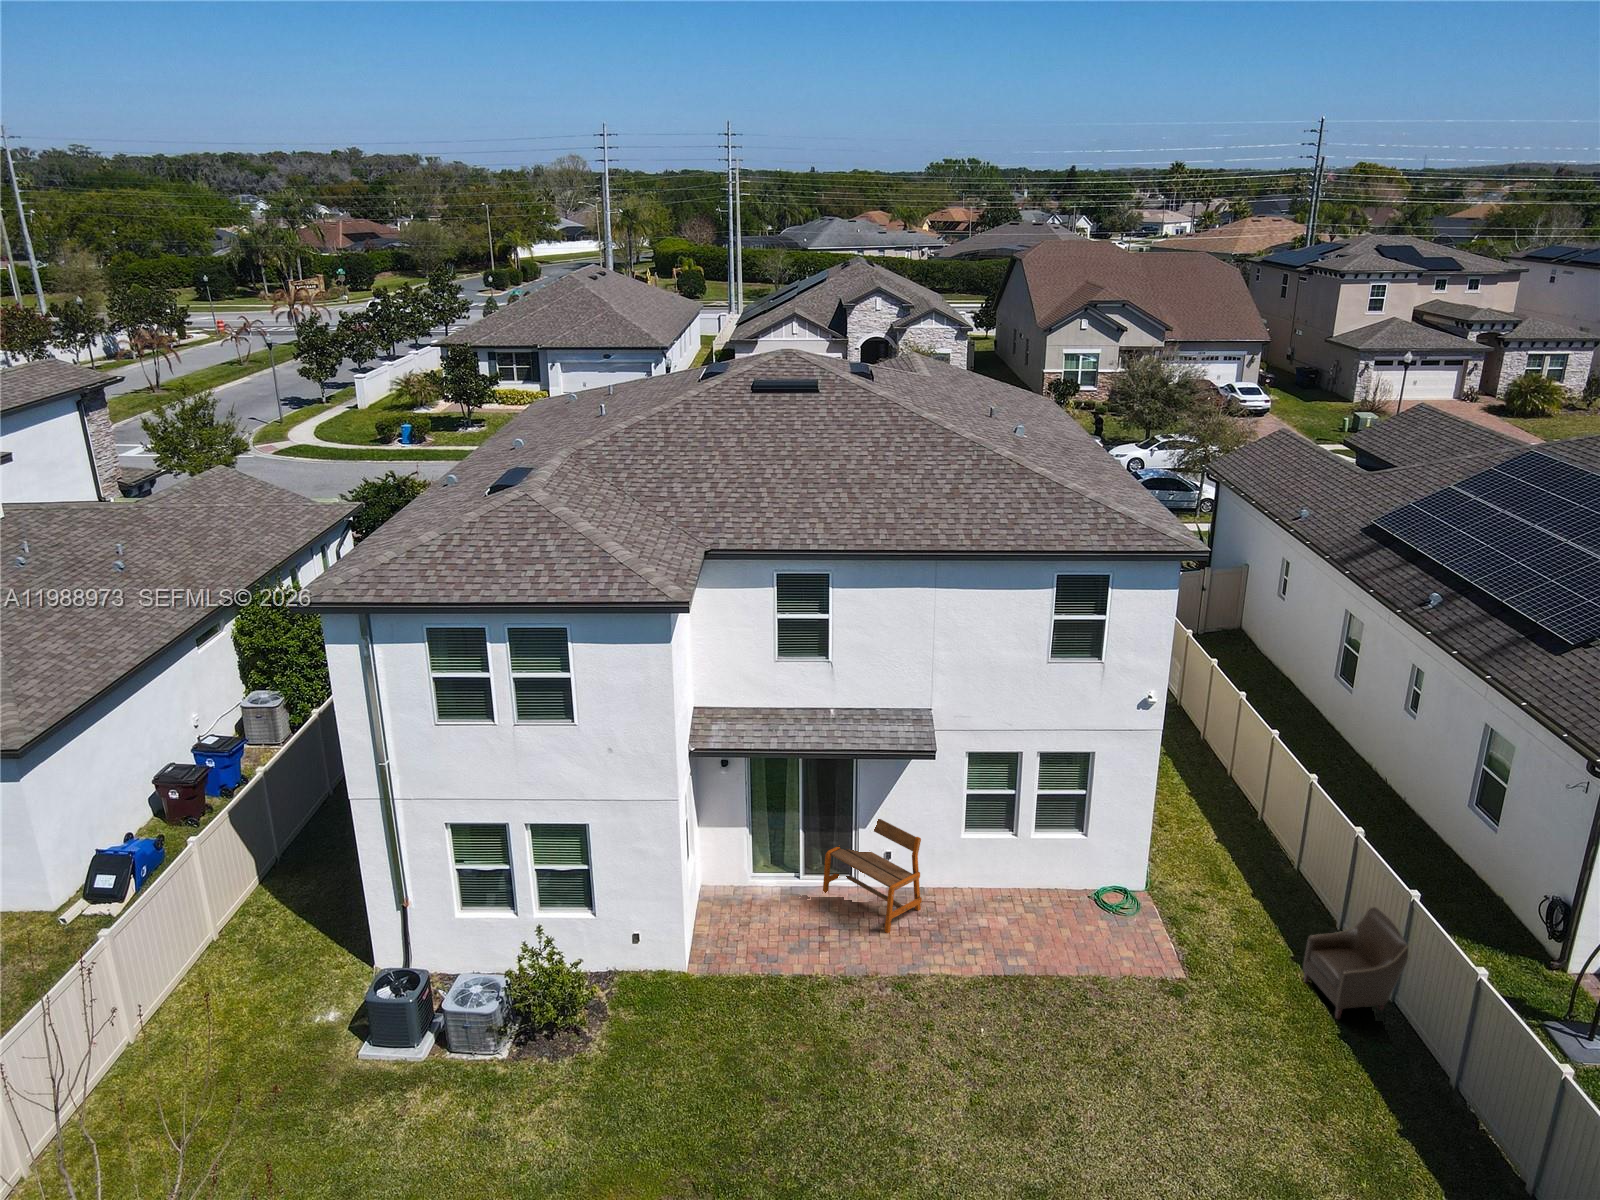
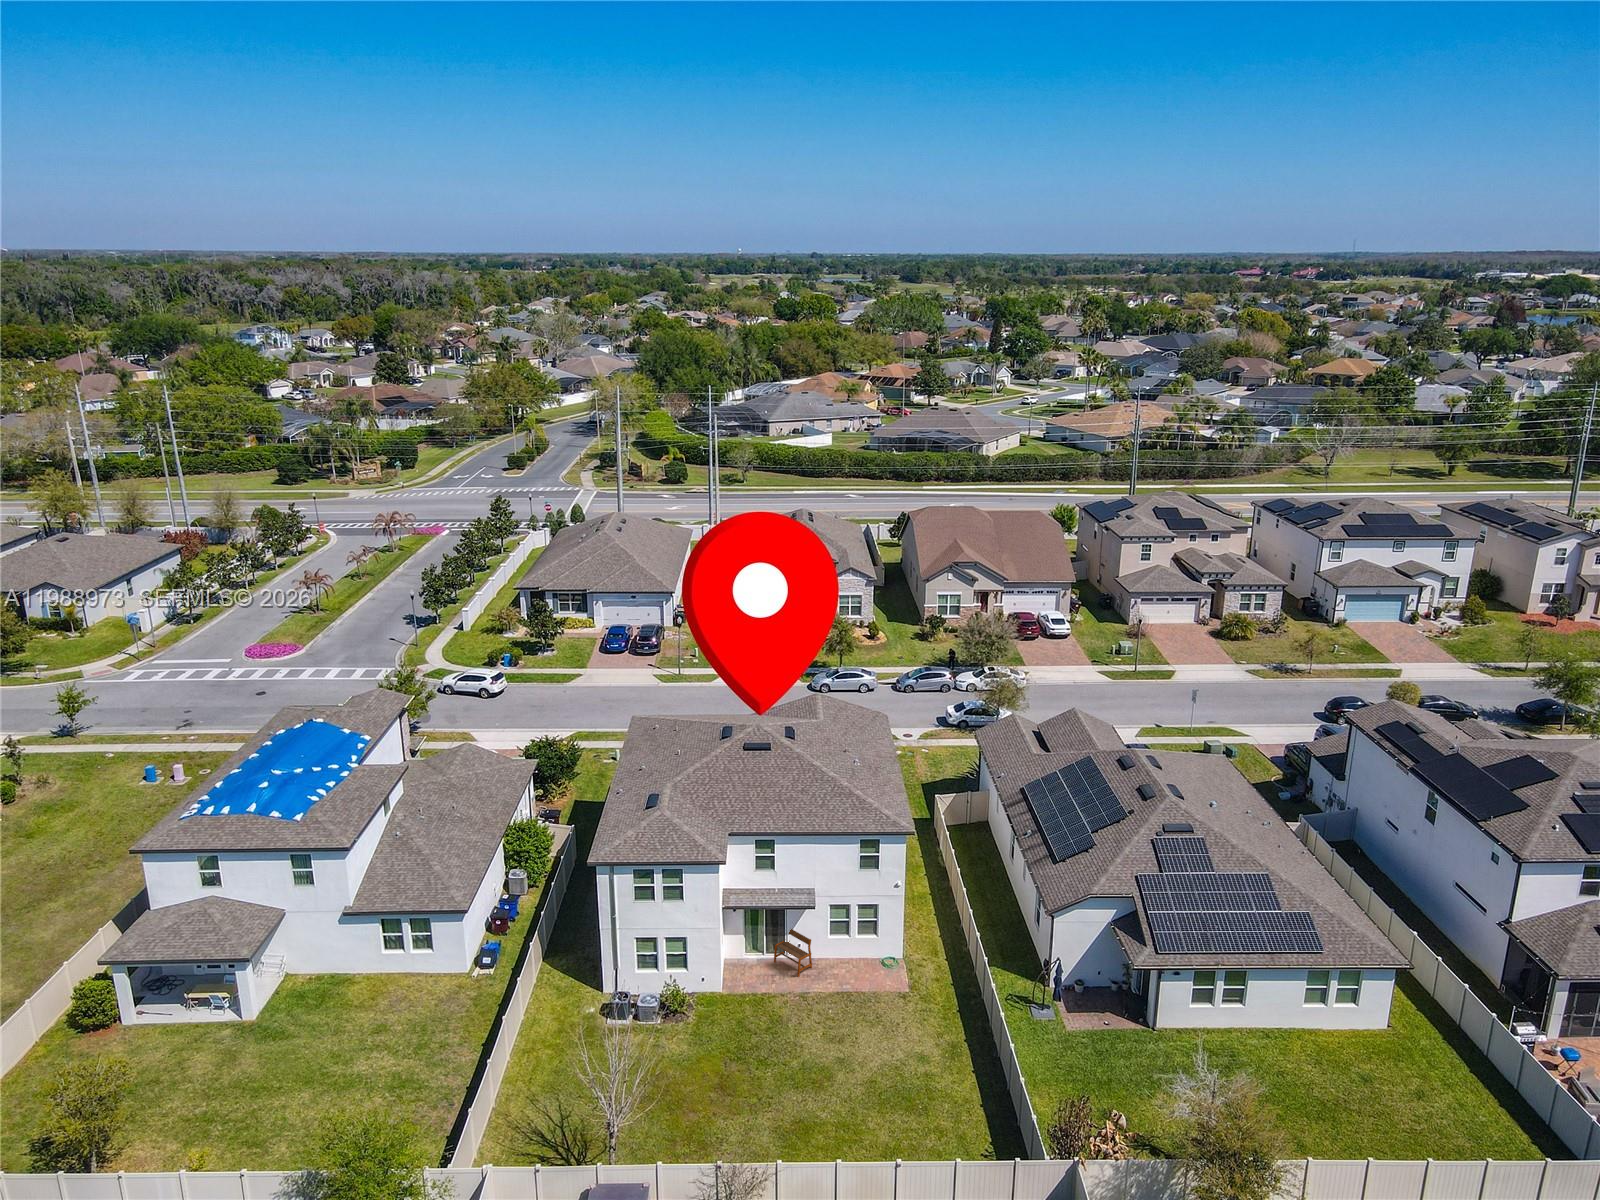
chair: present [1303,907,1408,1019] -> none [949,964,981,1005]

